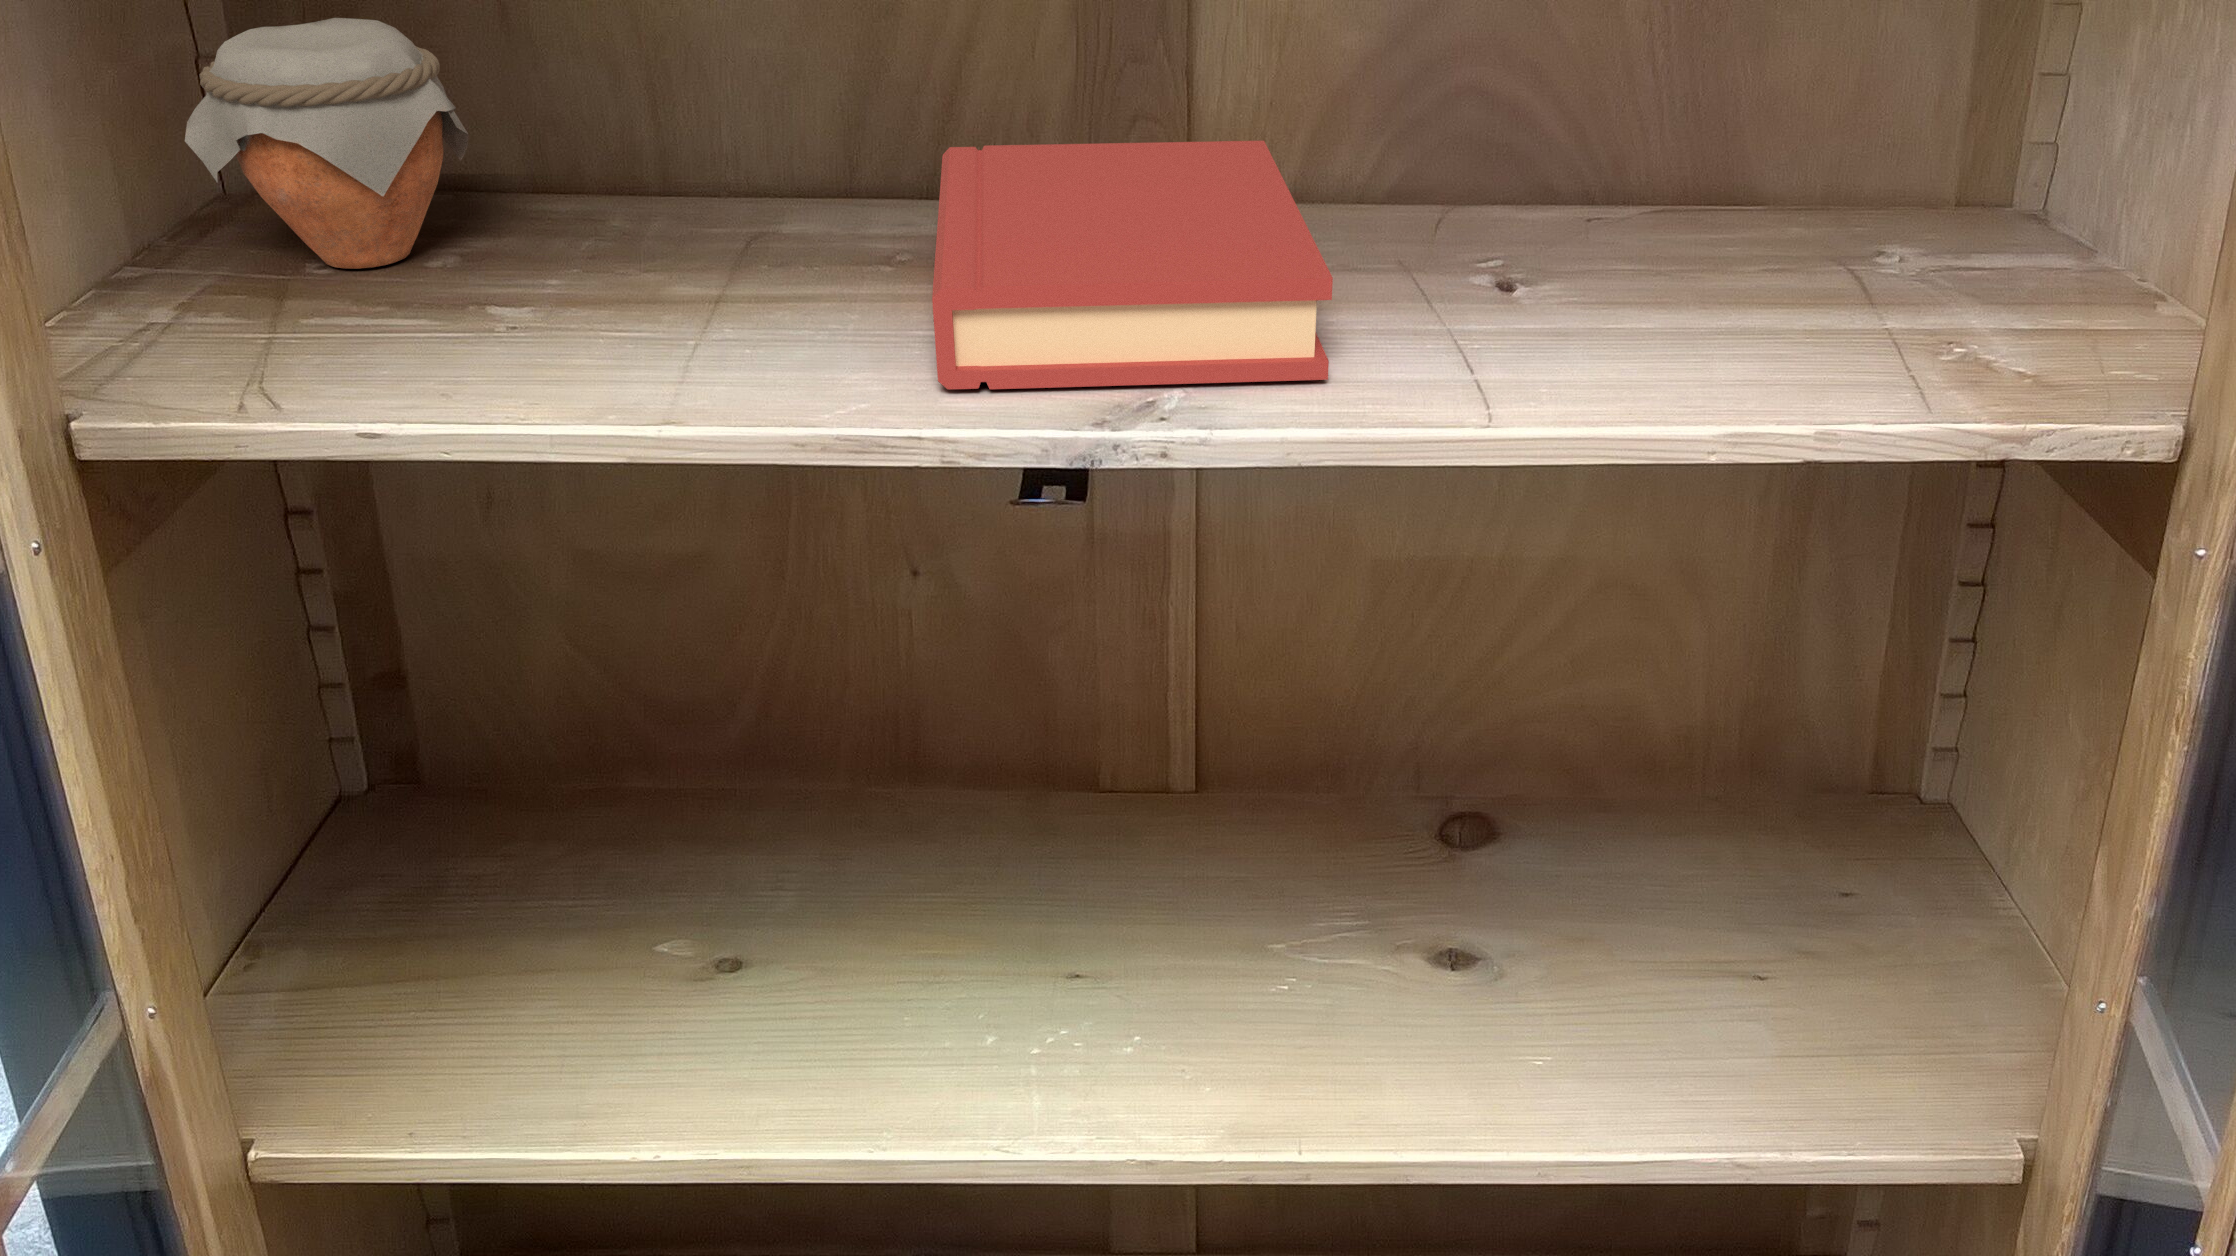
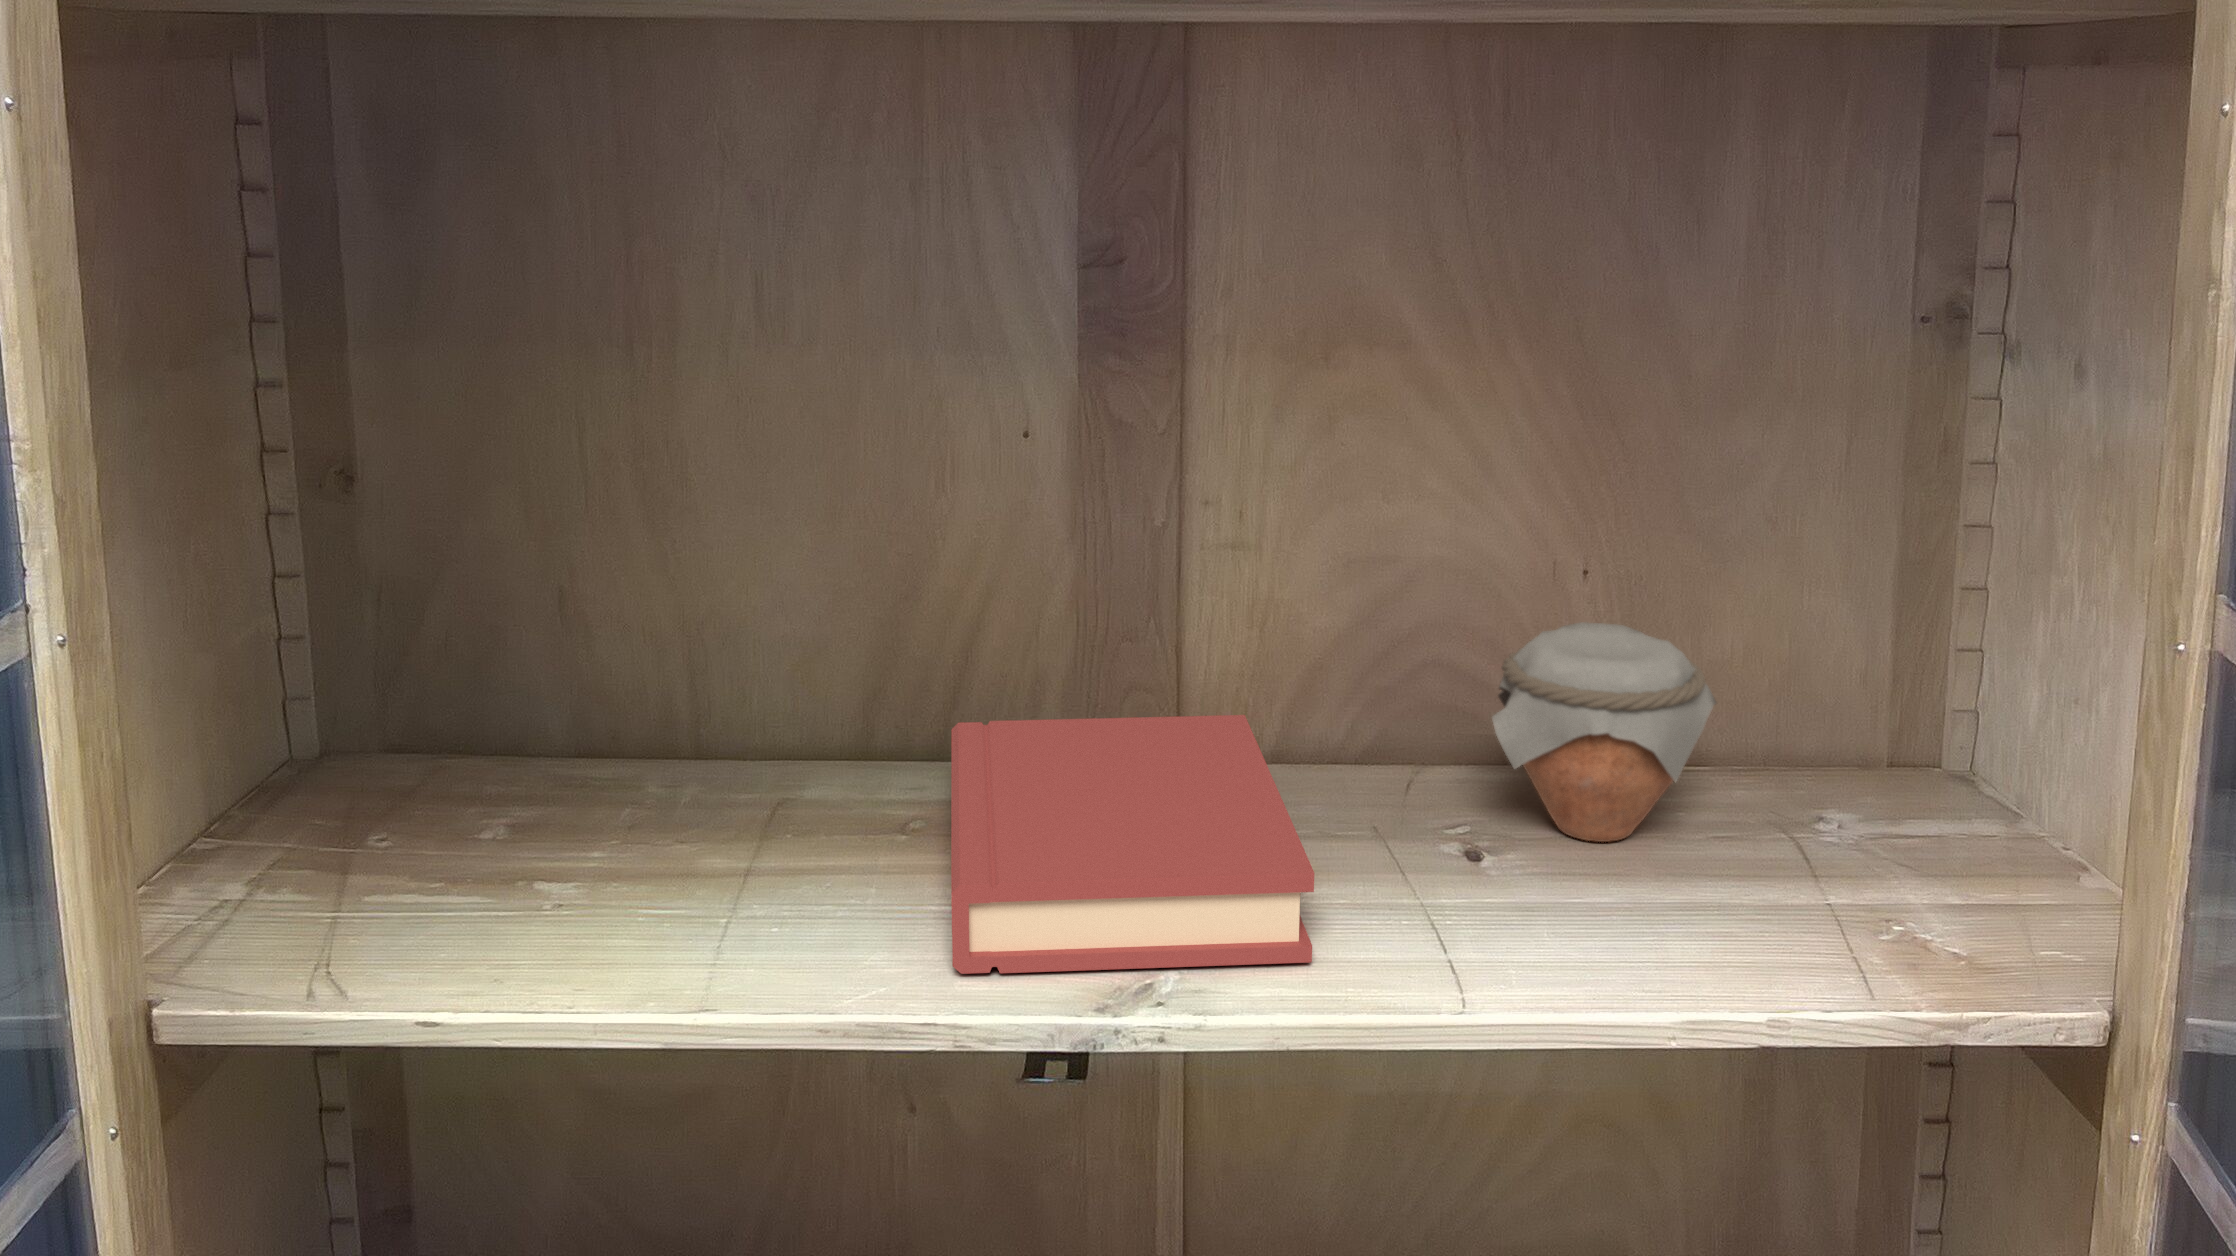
jar: present [185,18,469,269] -> present [1492,622,1716,842]

